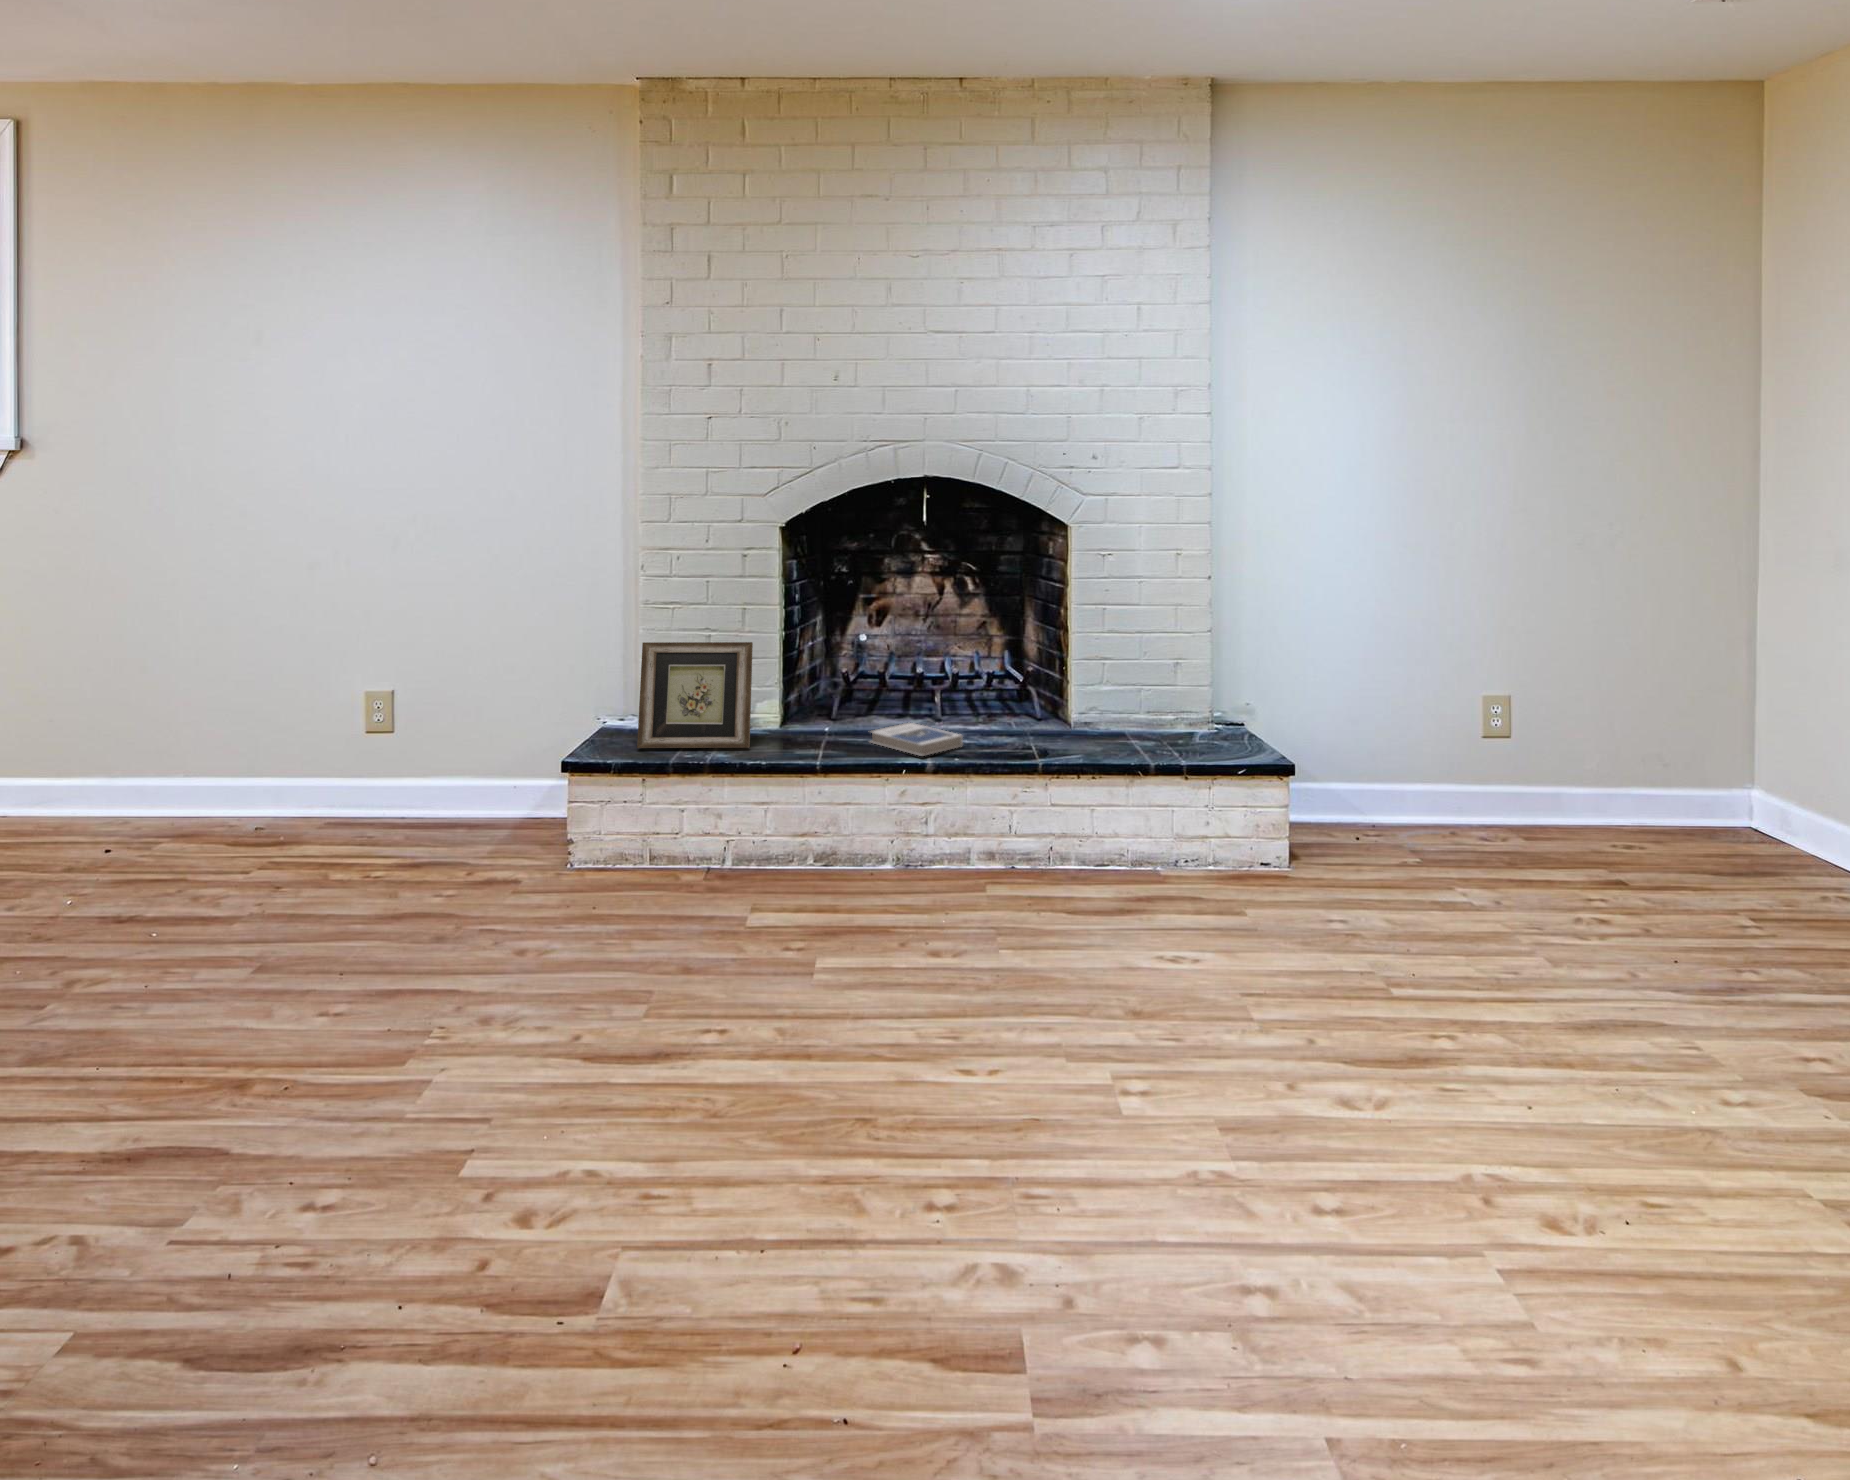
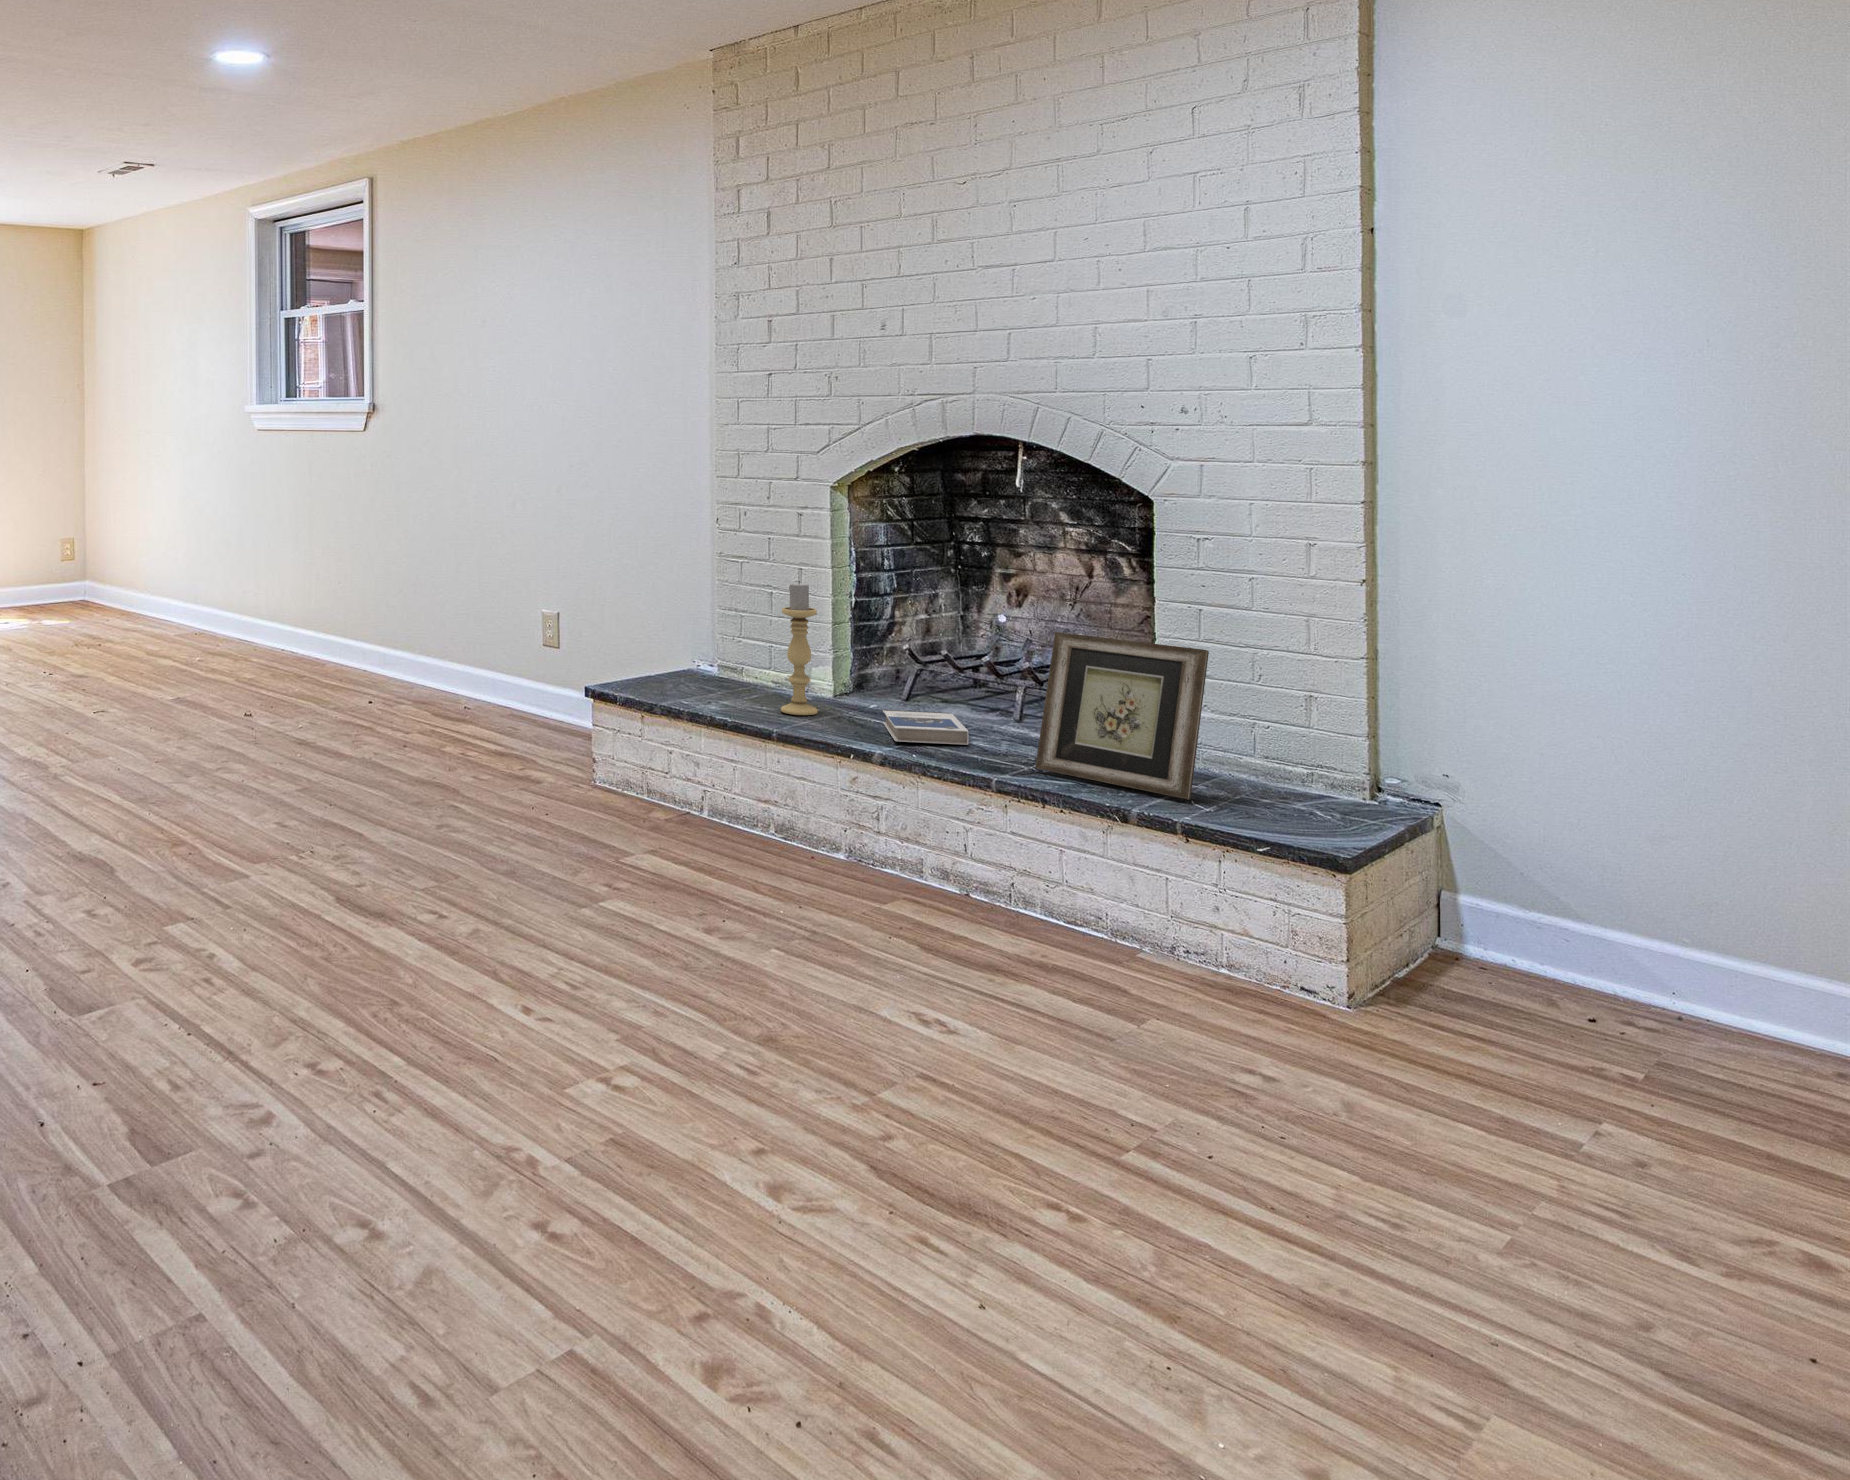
candle holder: none [775,628,808,751] -> present [781,581,818,715]
picture frame: present [637,642,753,748] -> present [1035,632,1209,800]

